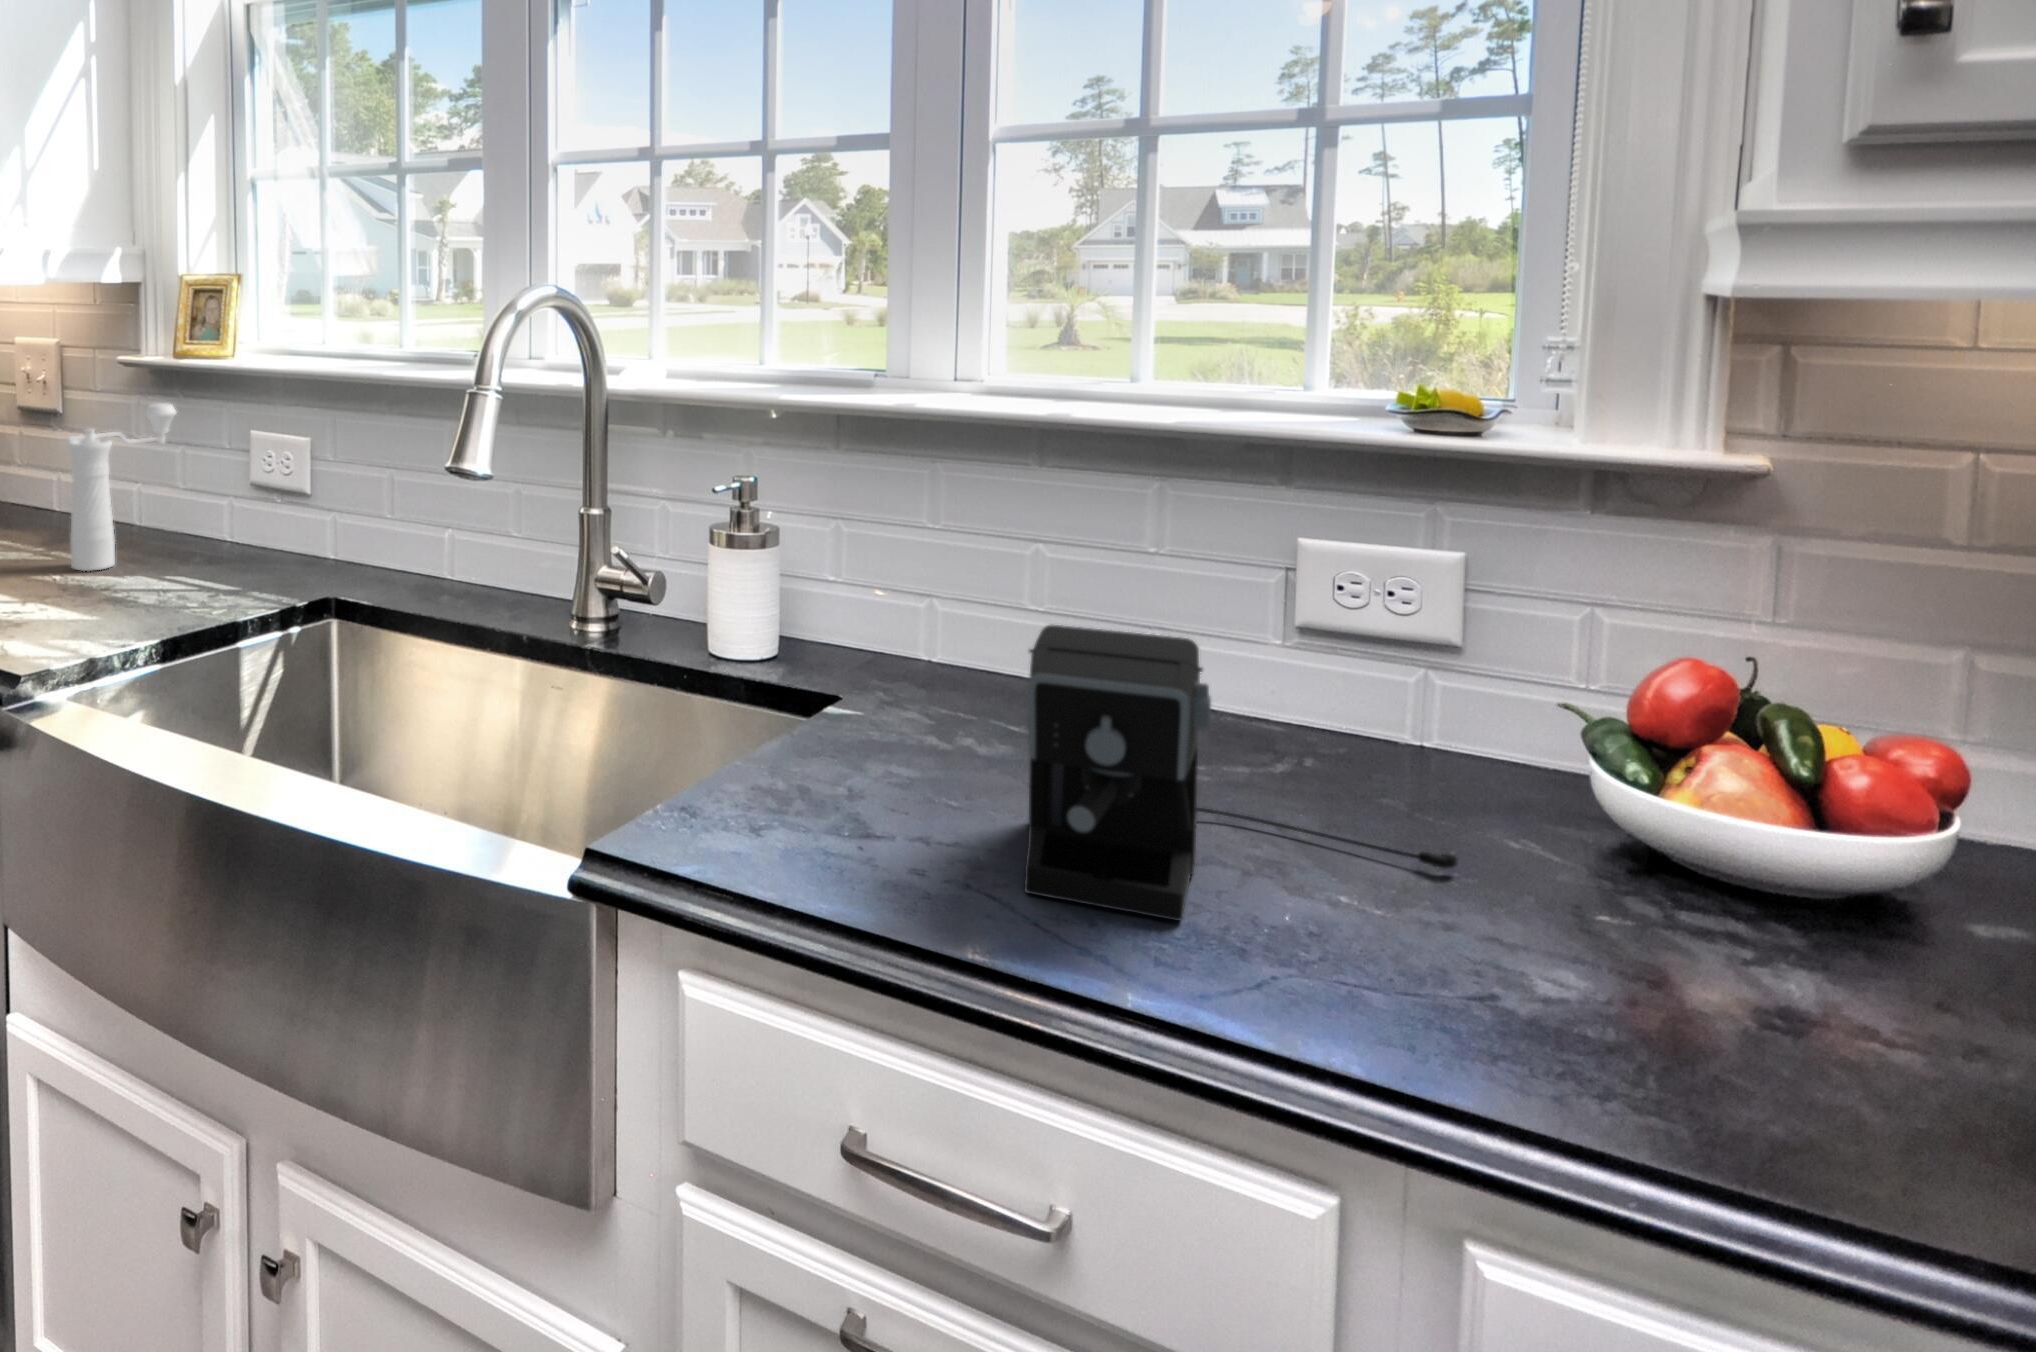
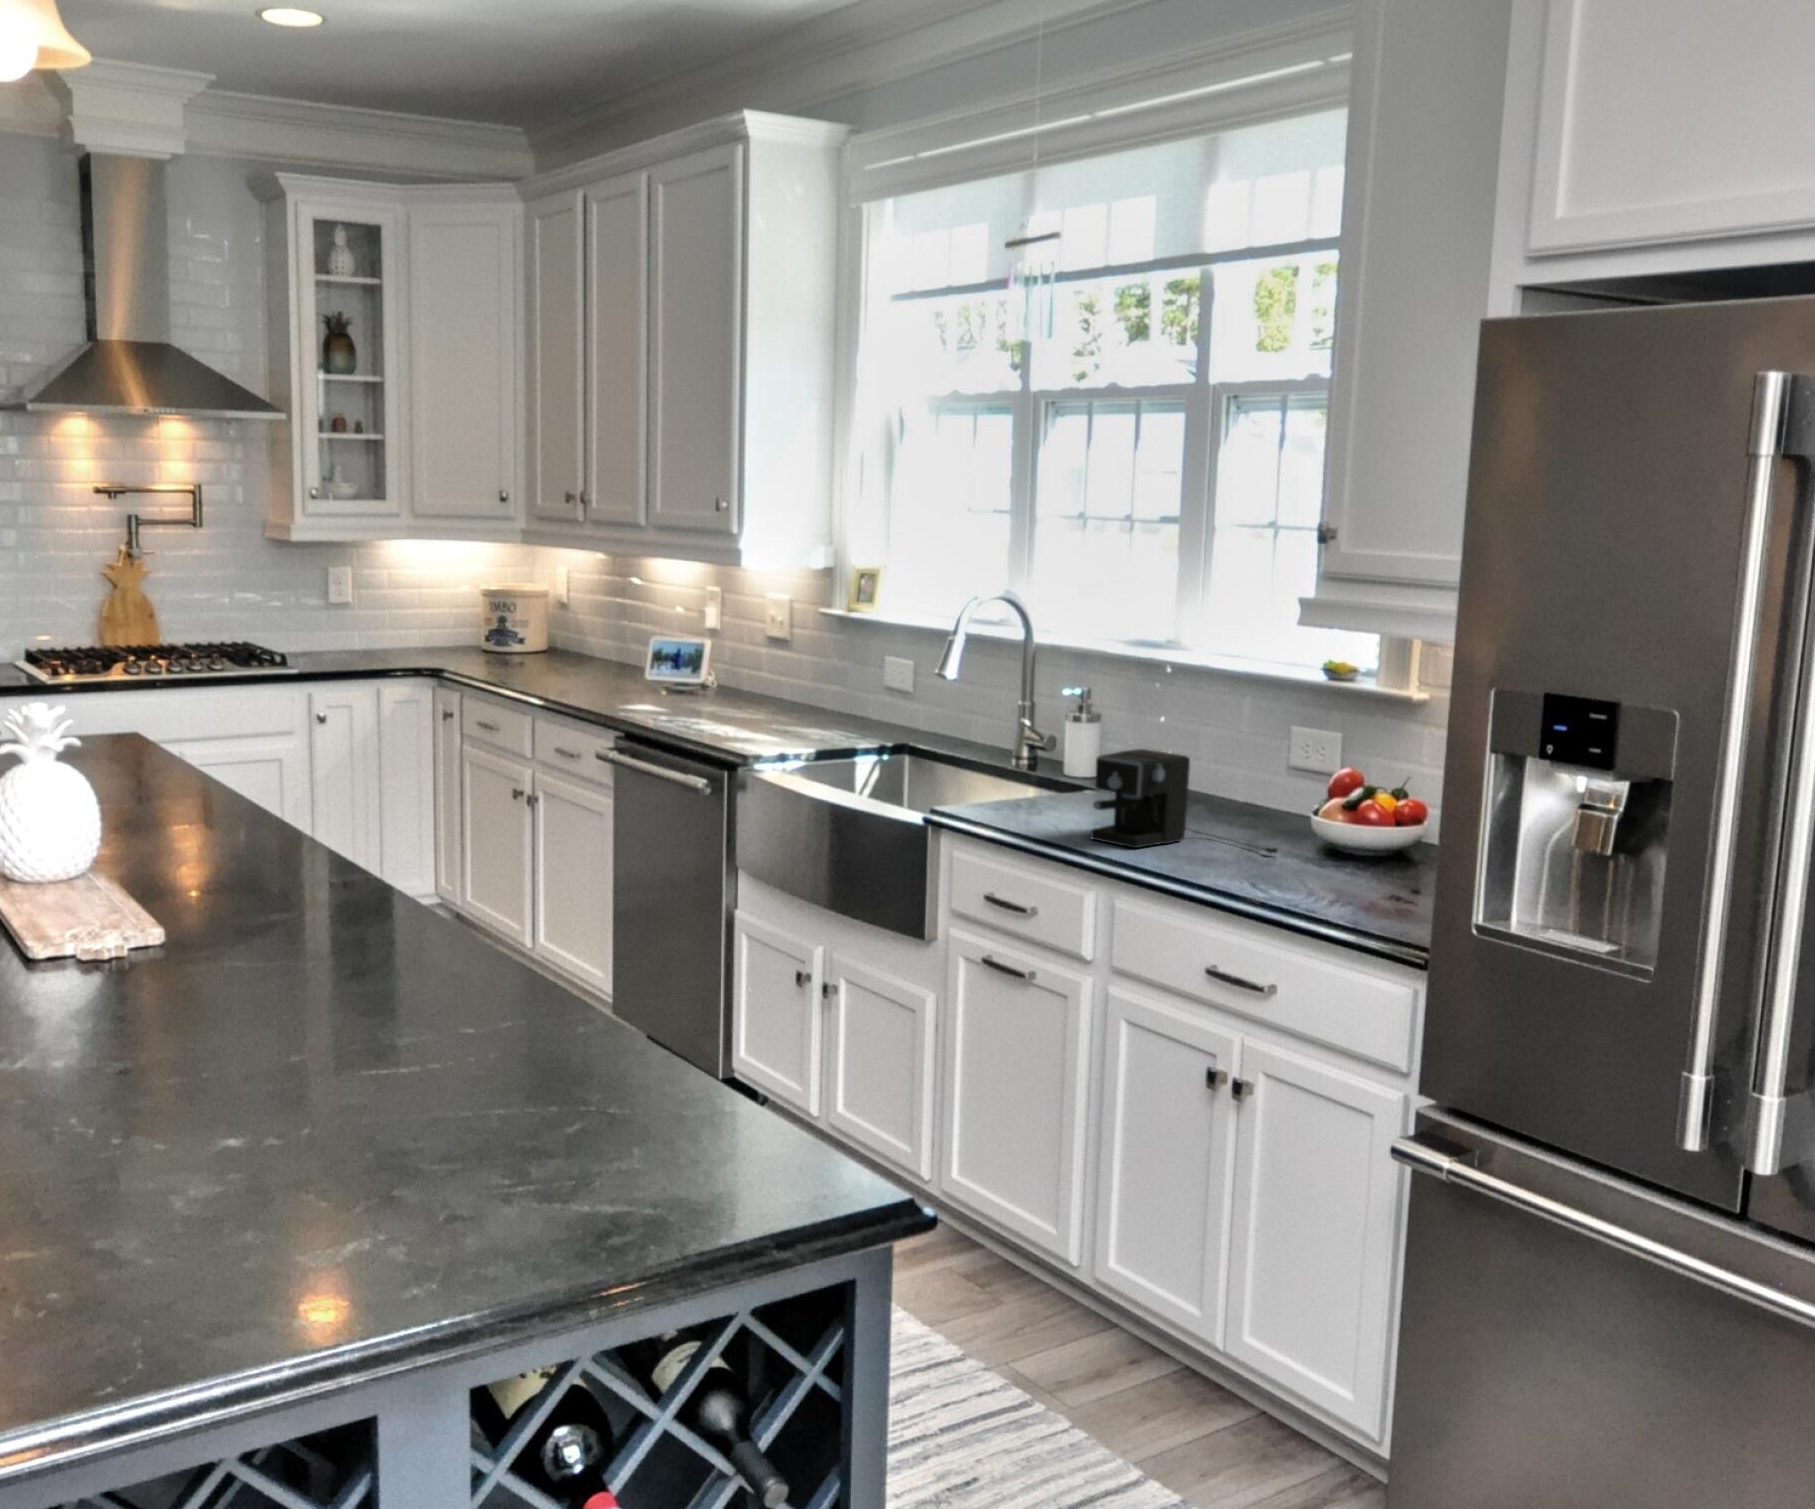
pepper mill: present [68,403,176,571] -> none [783,640,846,728]

